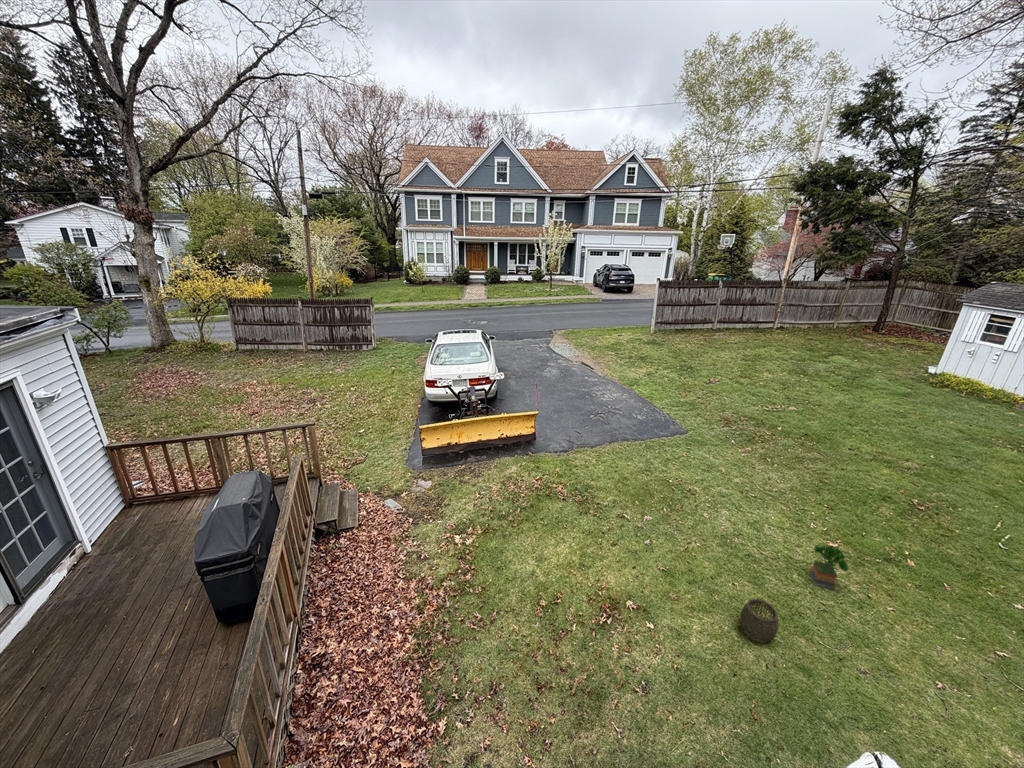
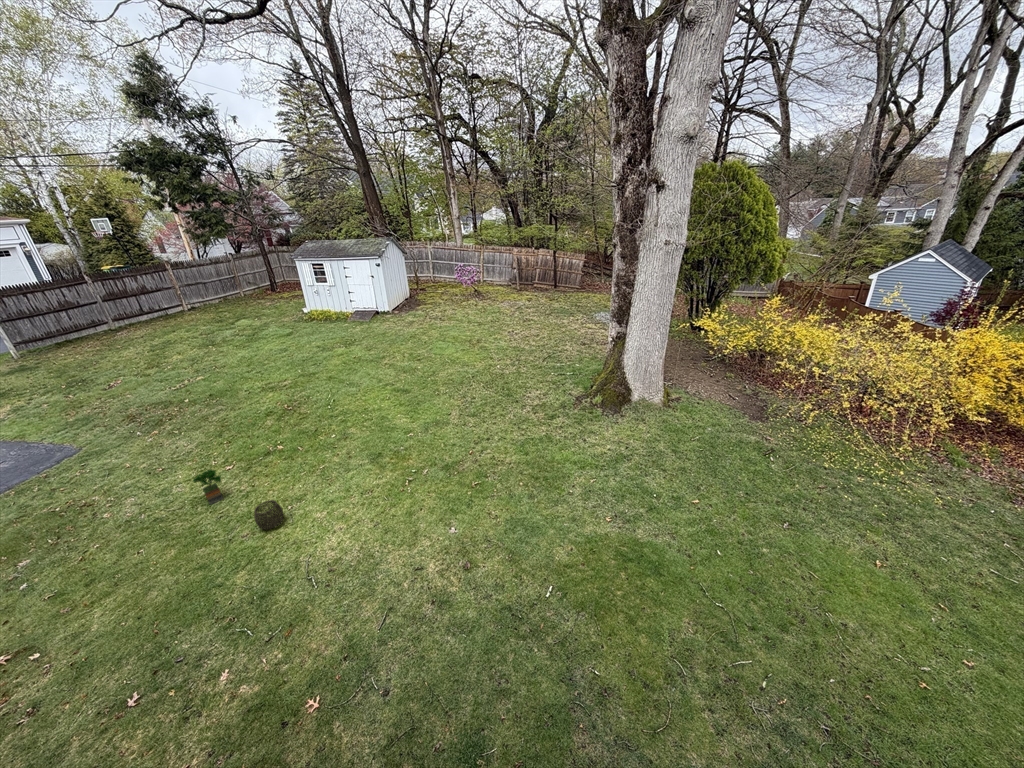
woven basket: present [740,599,779,642] -> present [254,500,283,530]

